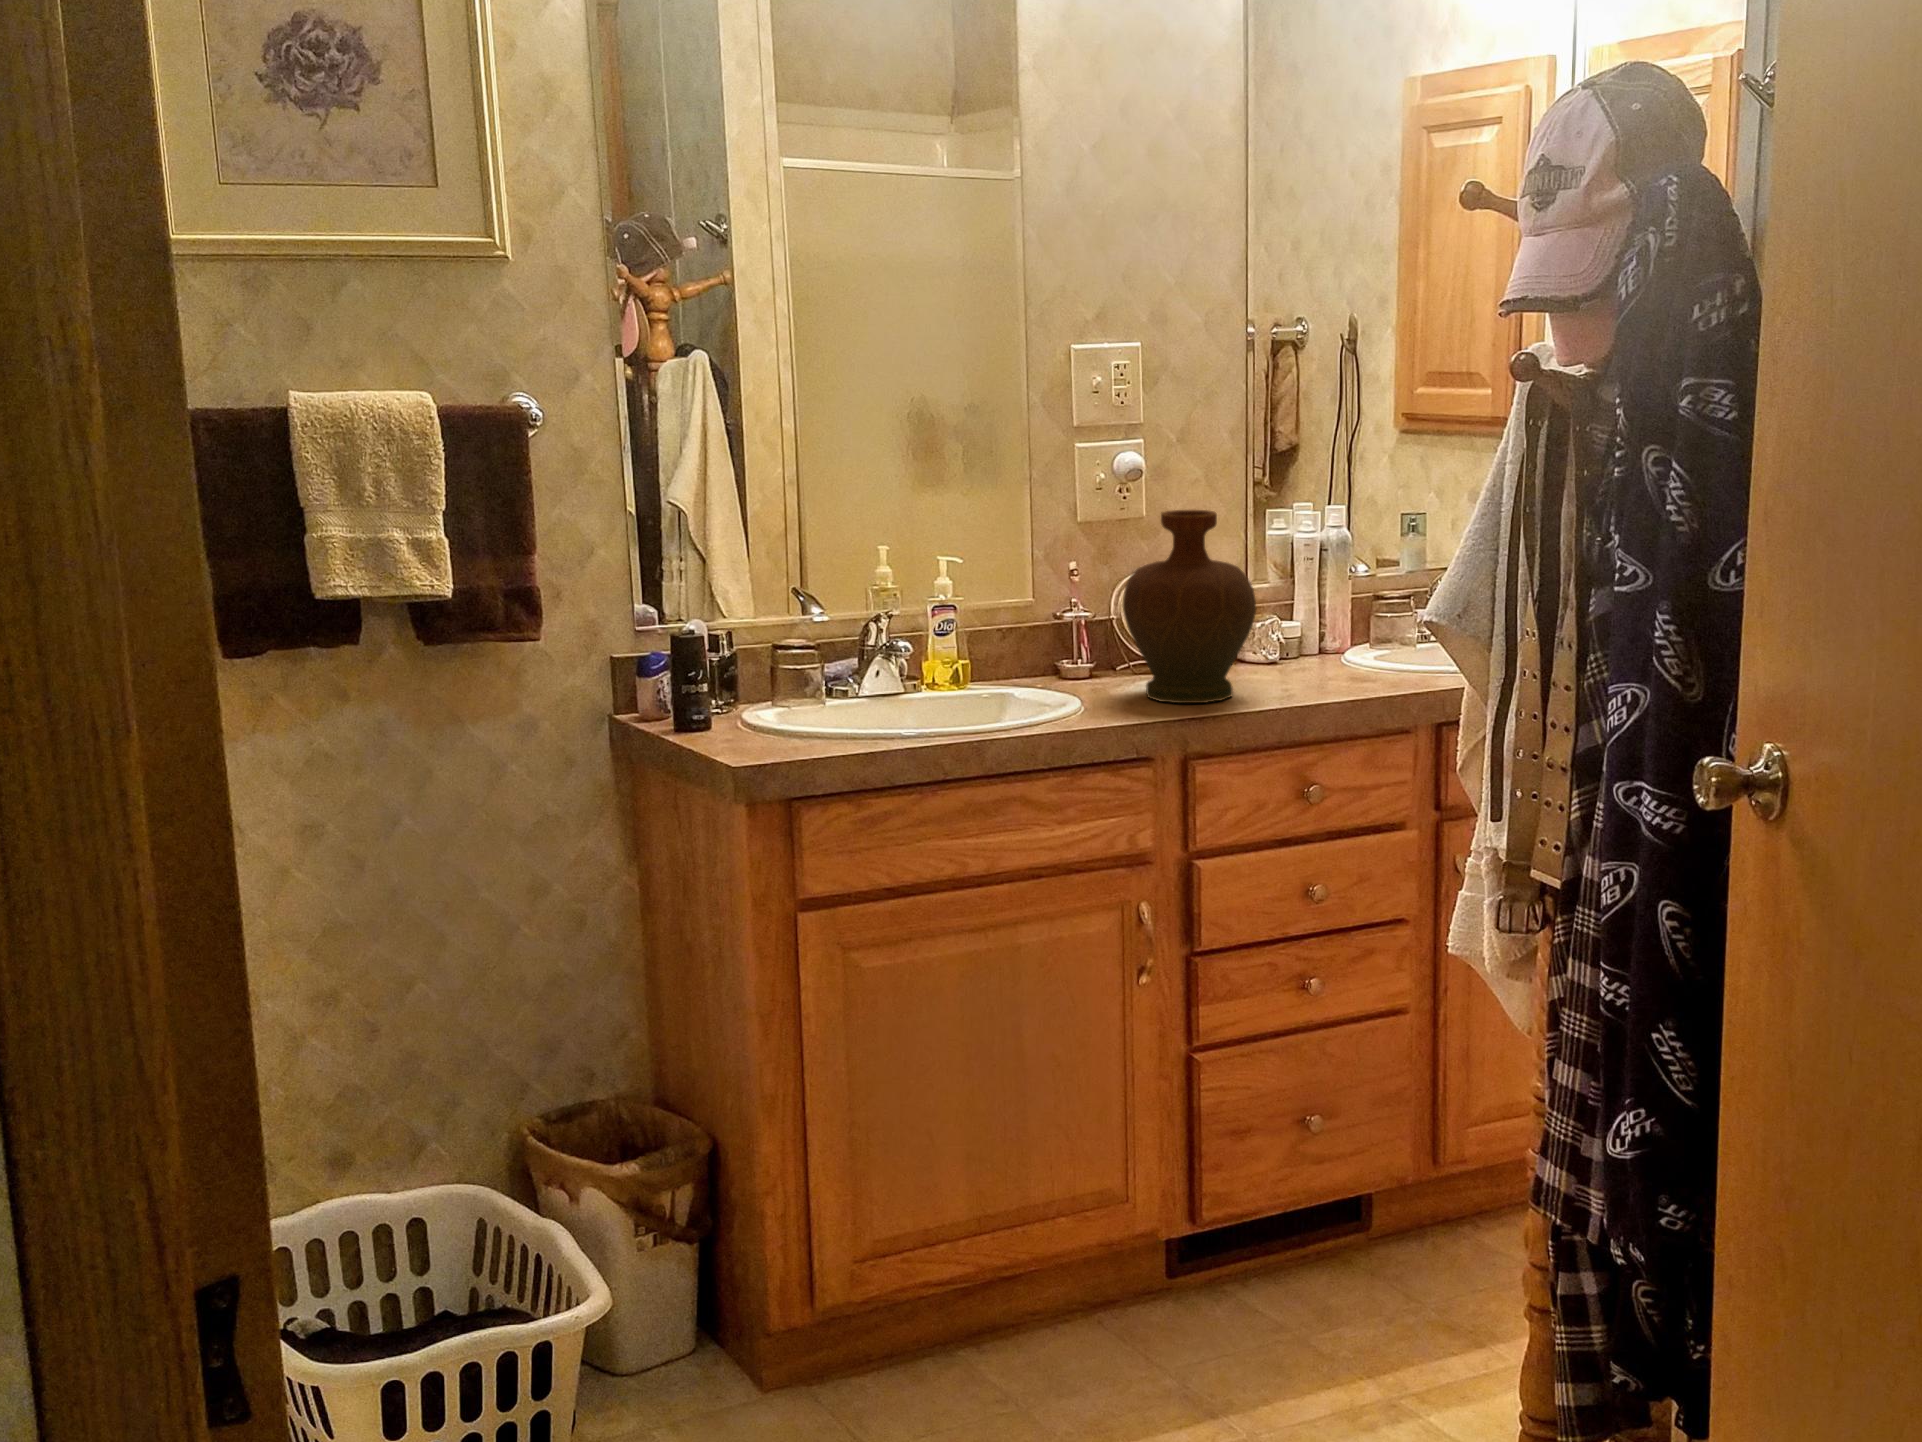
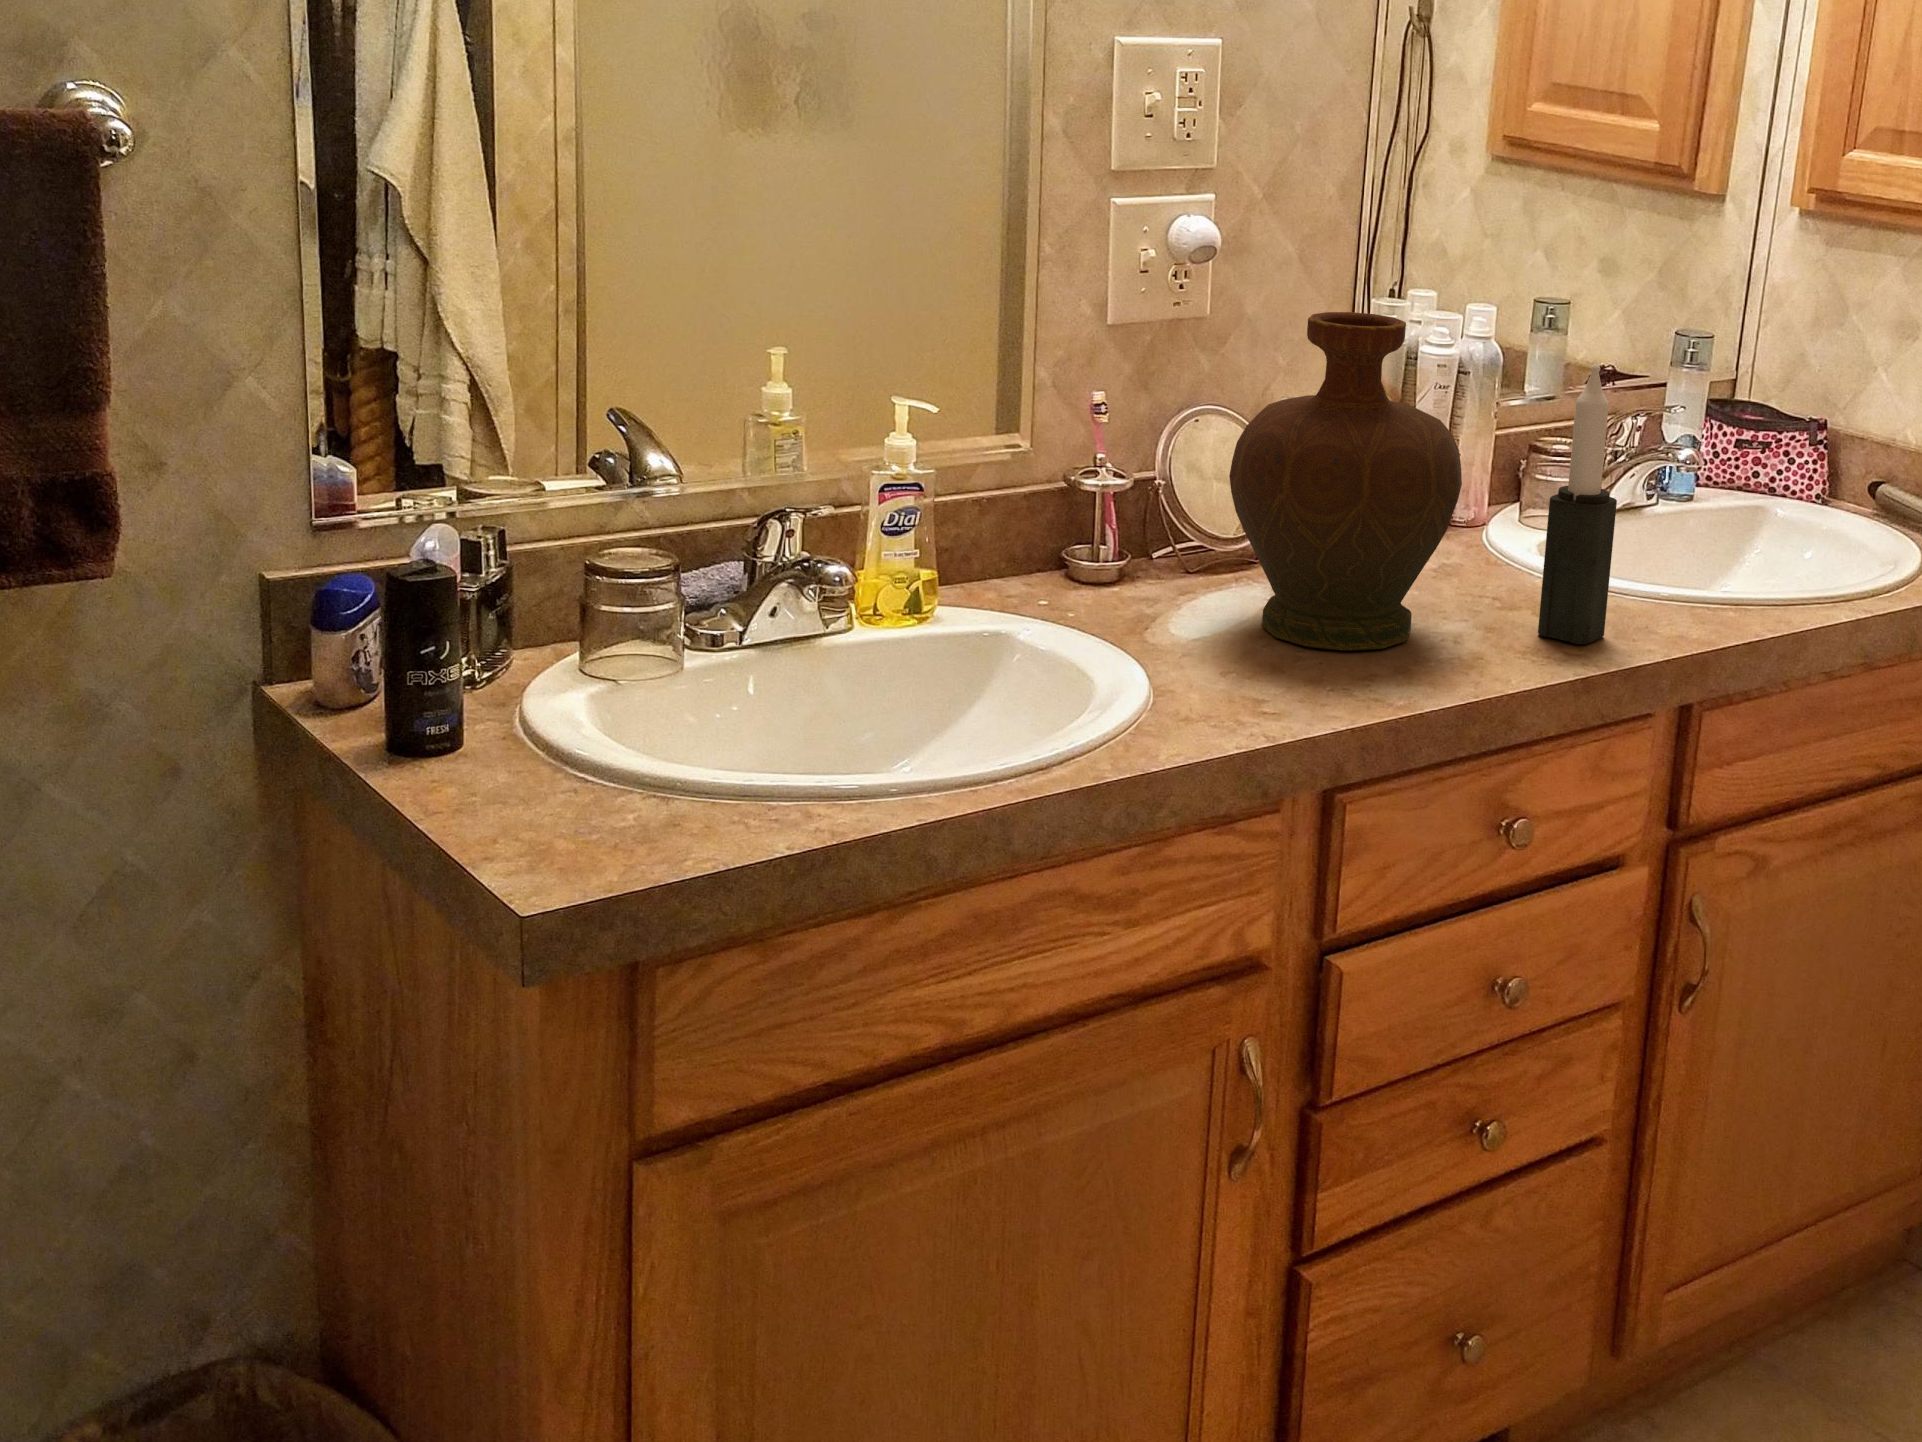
candle: none [1309,535,1351,703] -> present [1538,364,1617,644]

